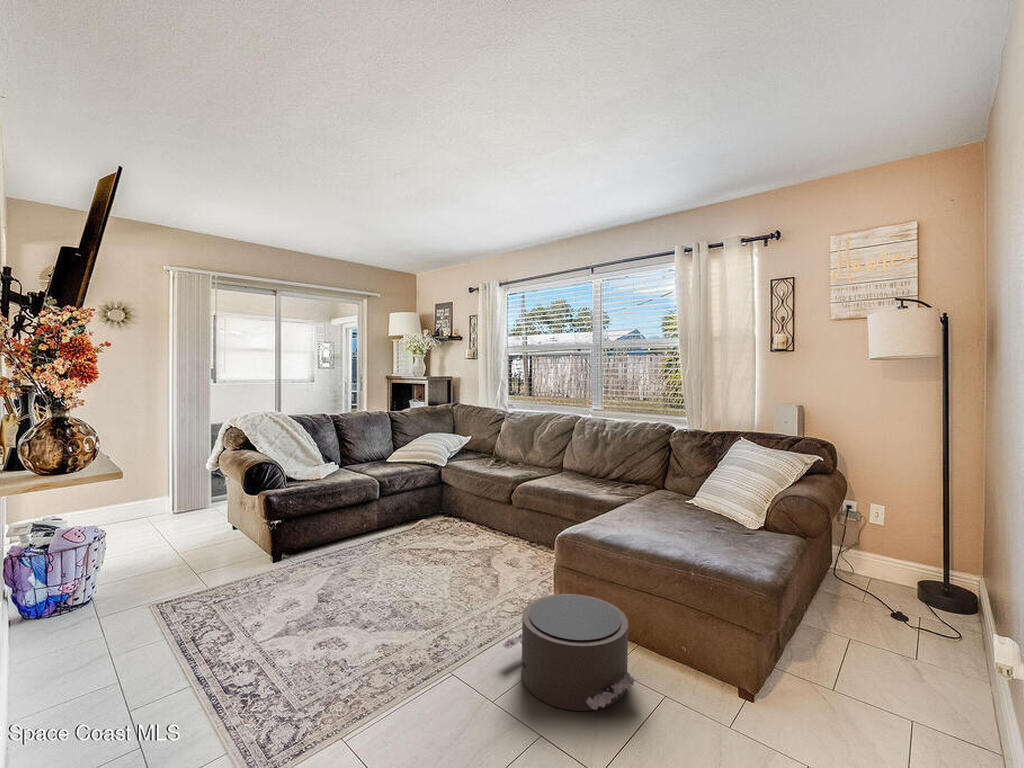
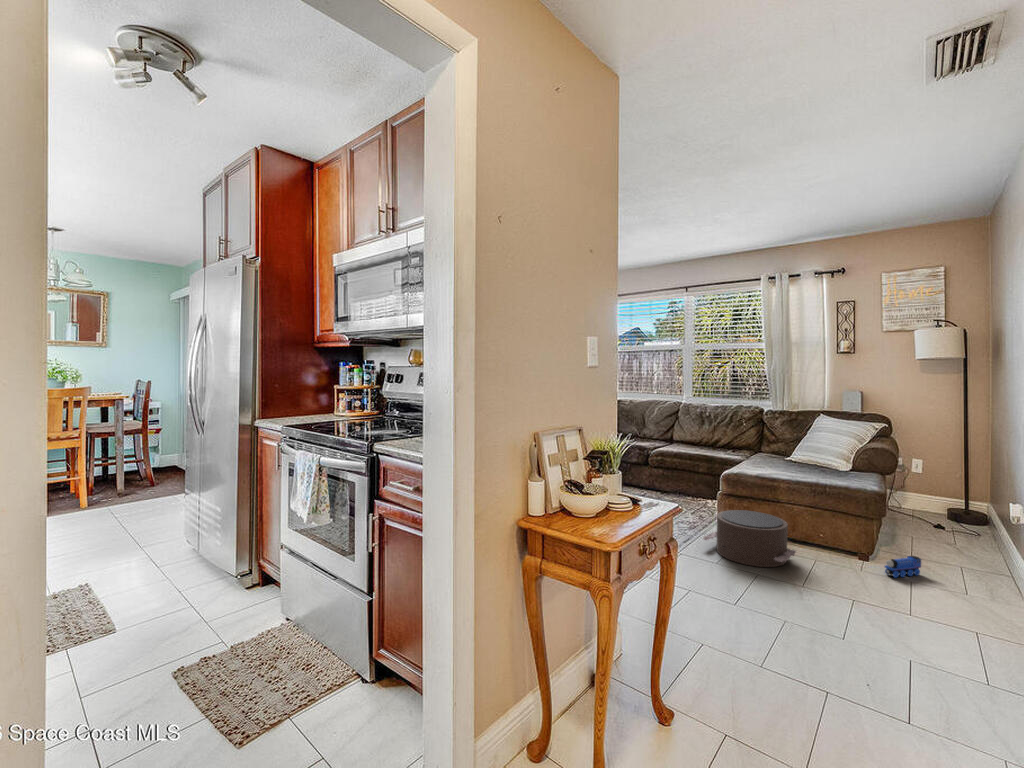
toy train: none [776,699,842,746] -> present [885,556,921,578]

